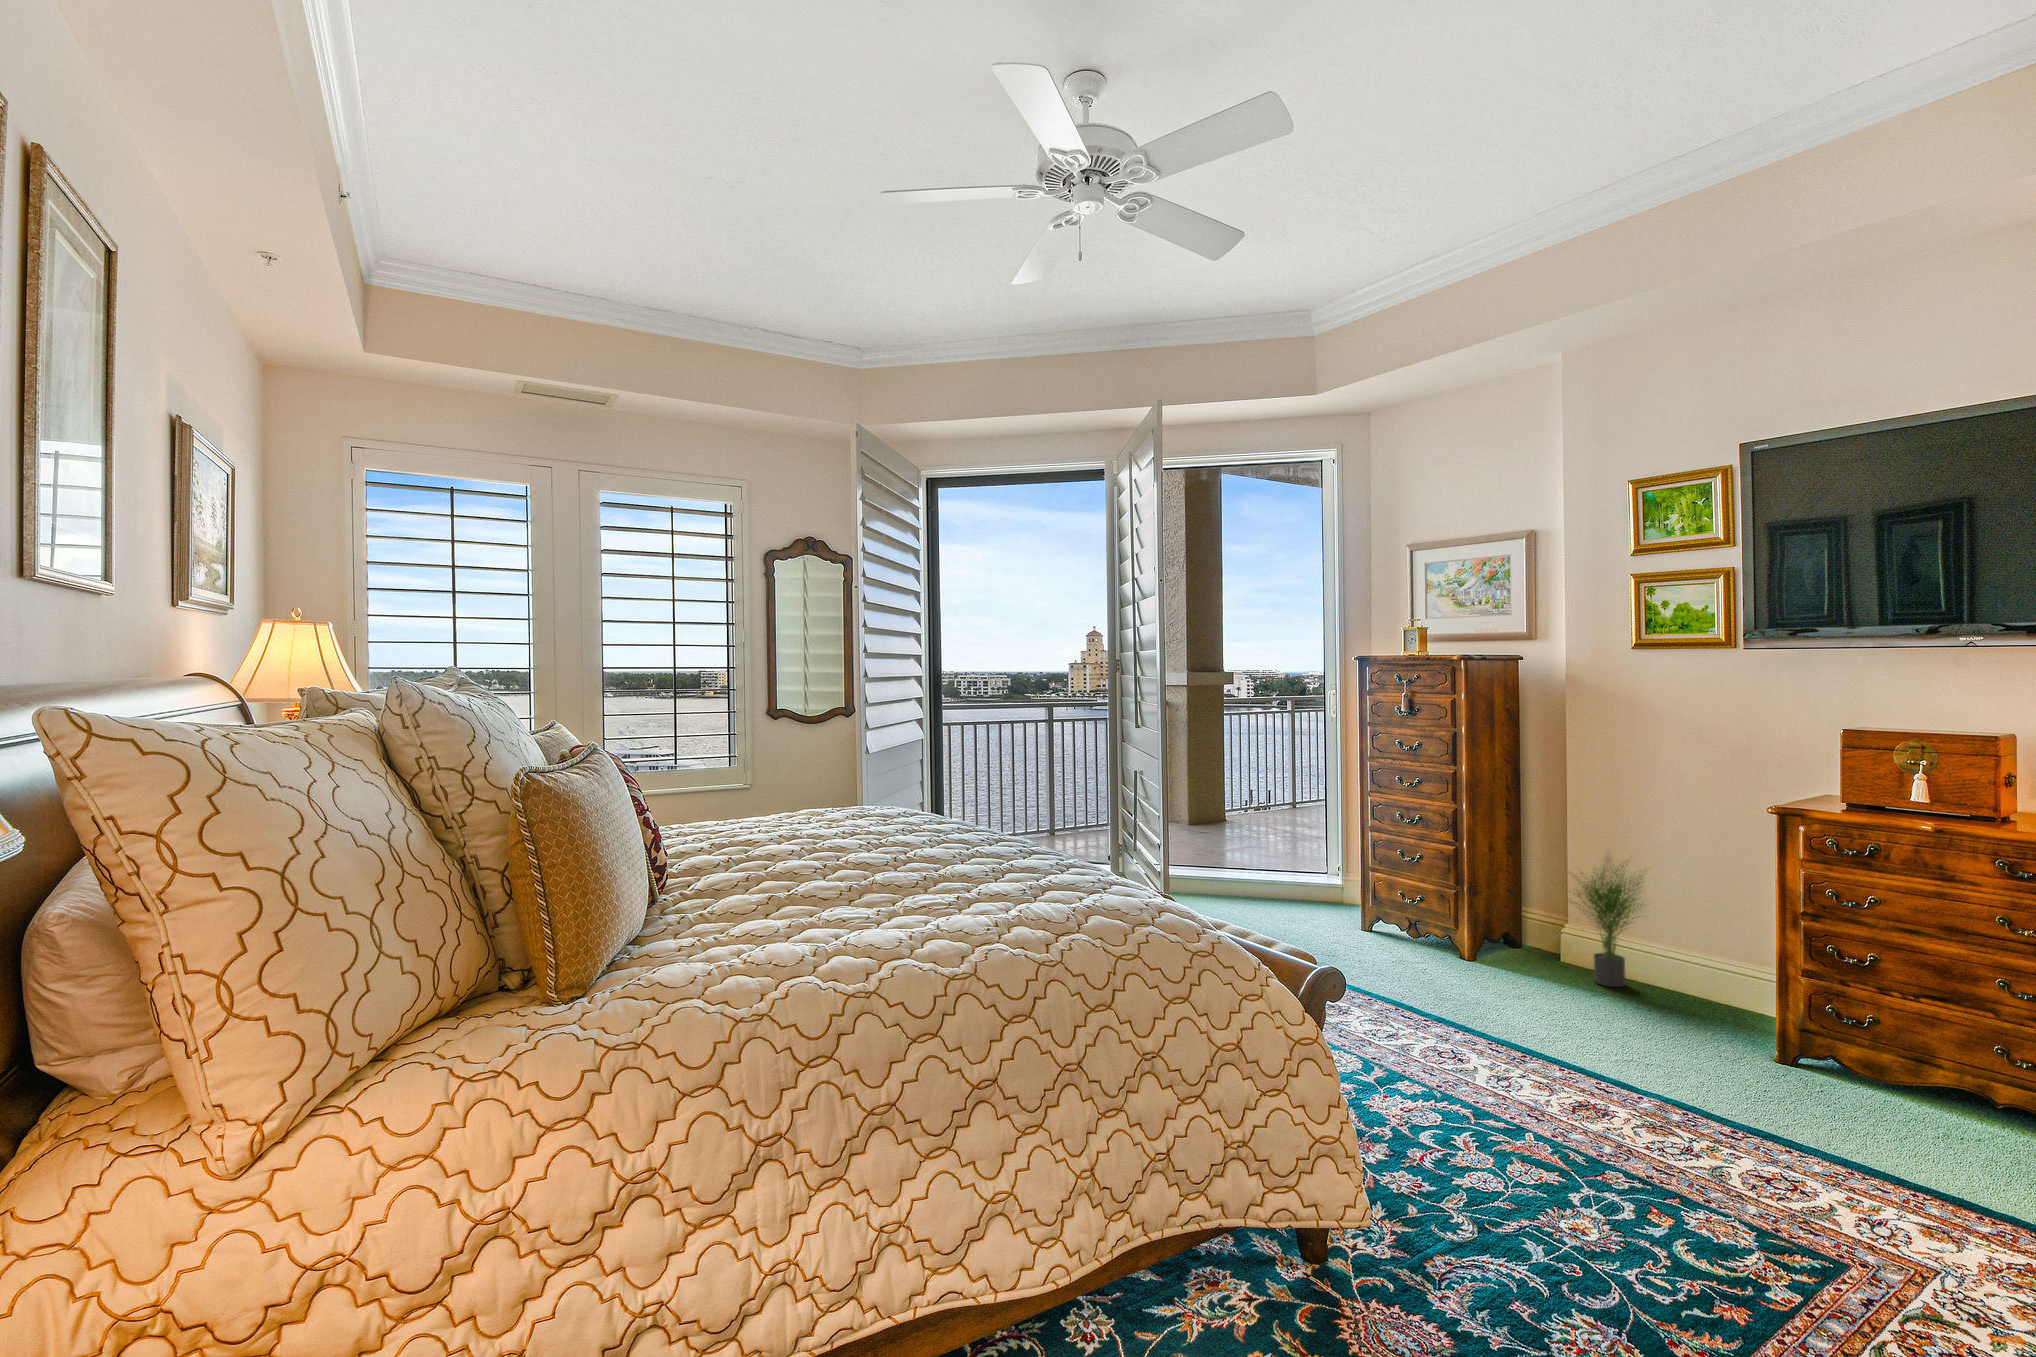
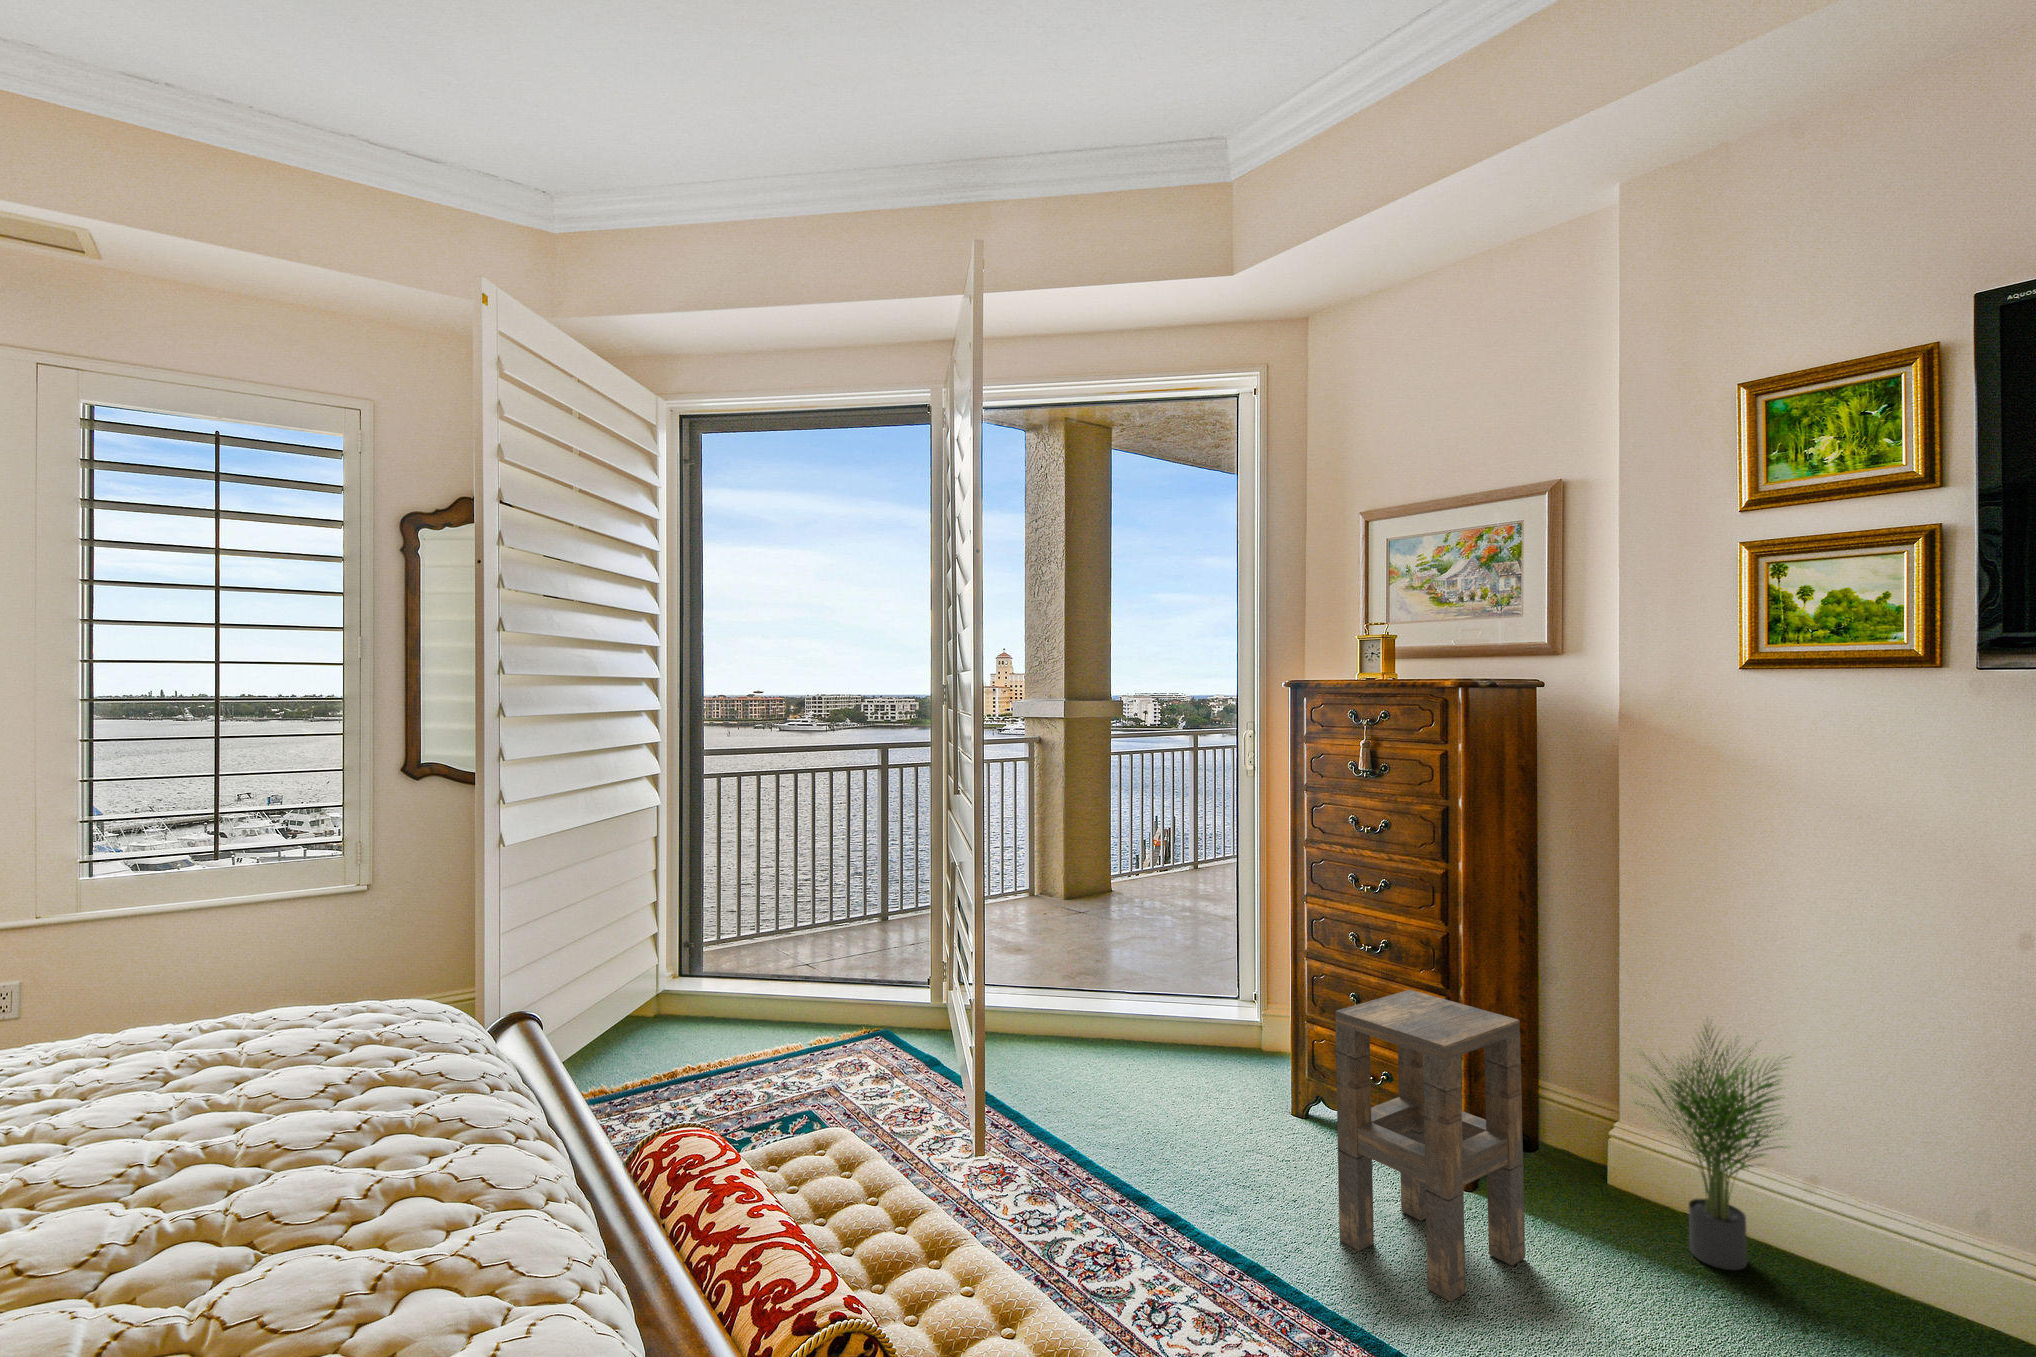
side table: none [1388,838,1497,995] -> present [1335,990,1525,1302]

